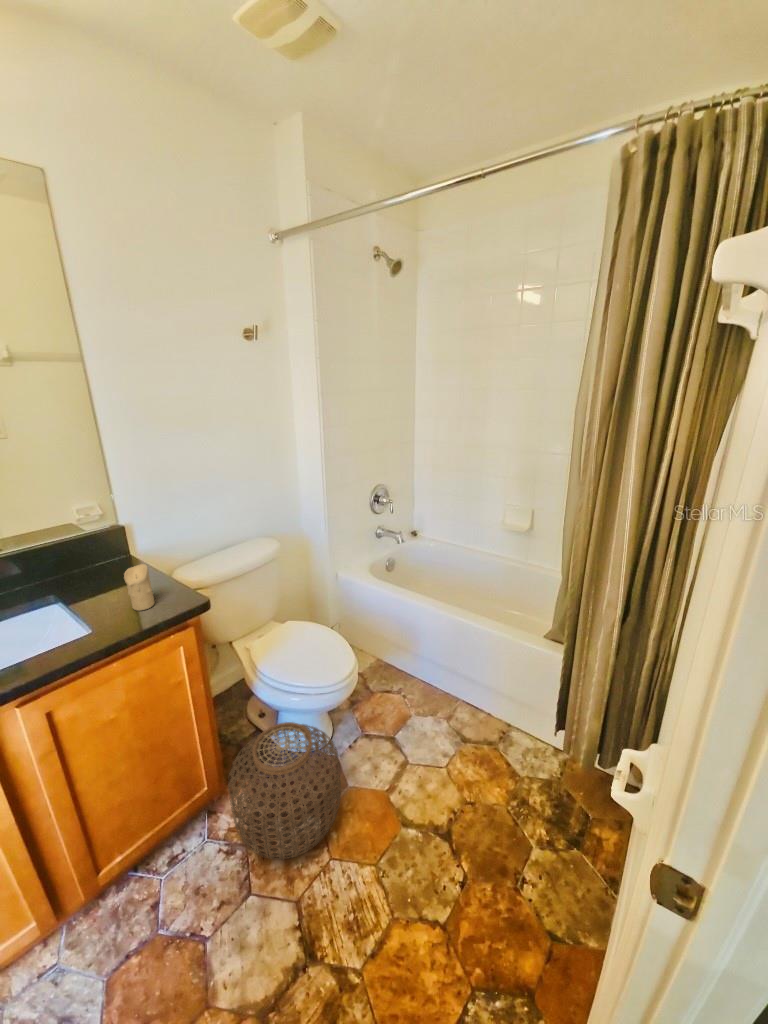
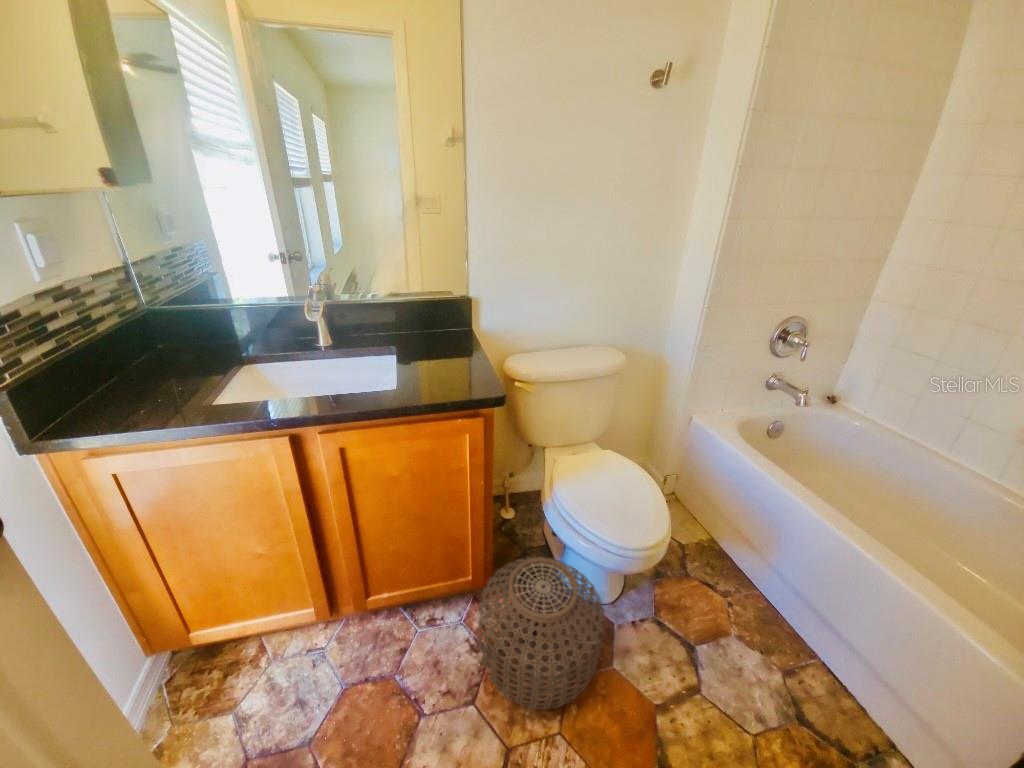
candle: present [124,564,154,611] -> none [439,337,462,385]

